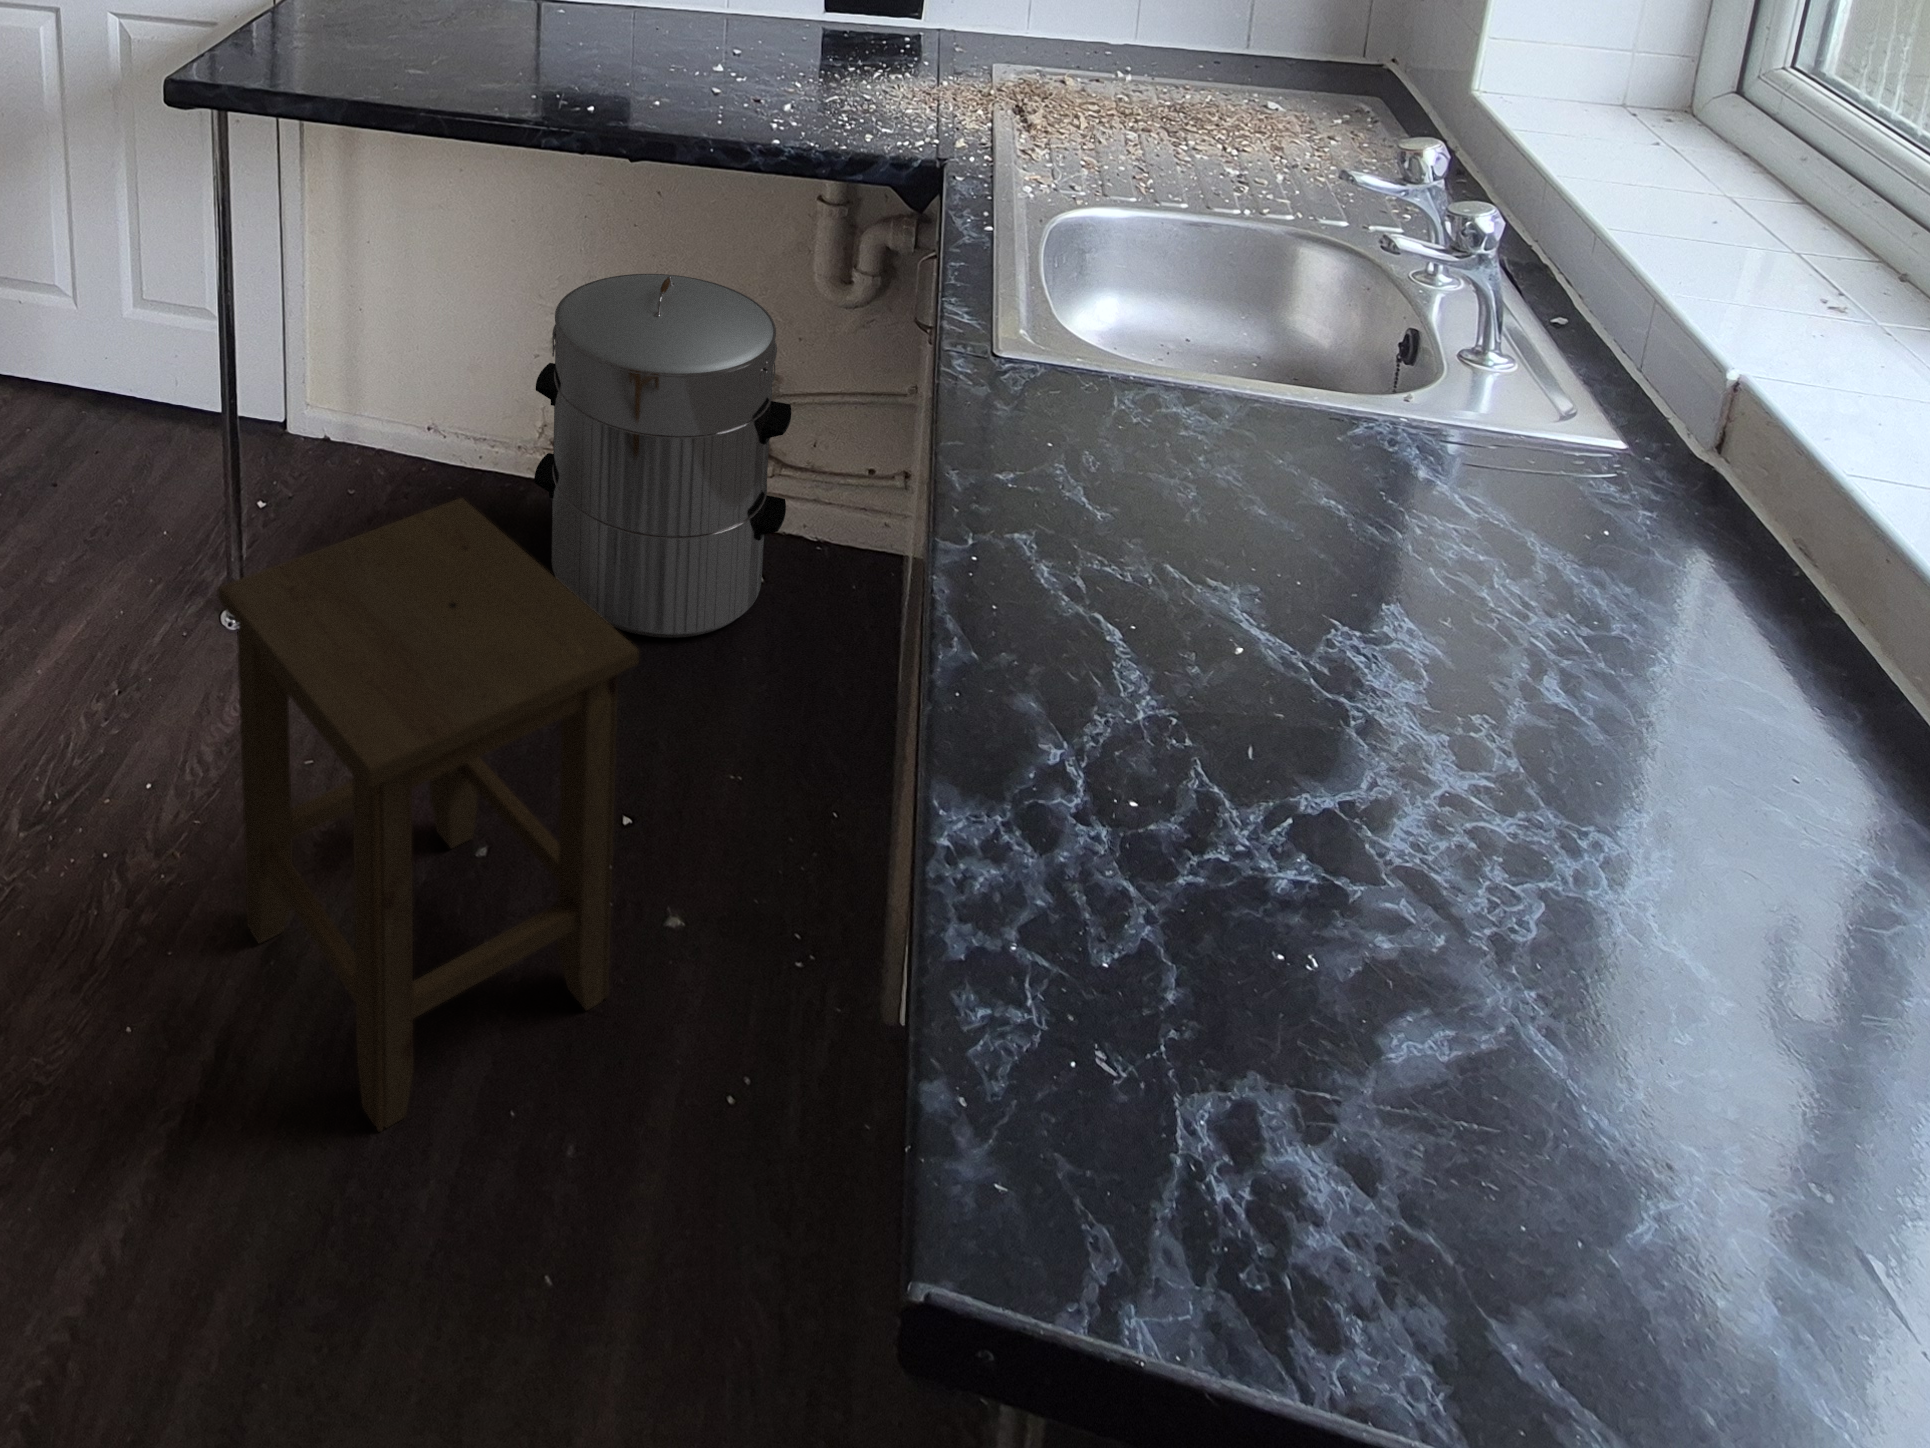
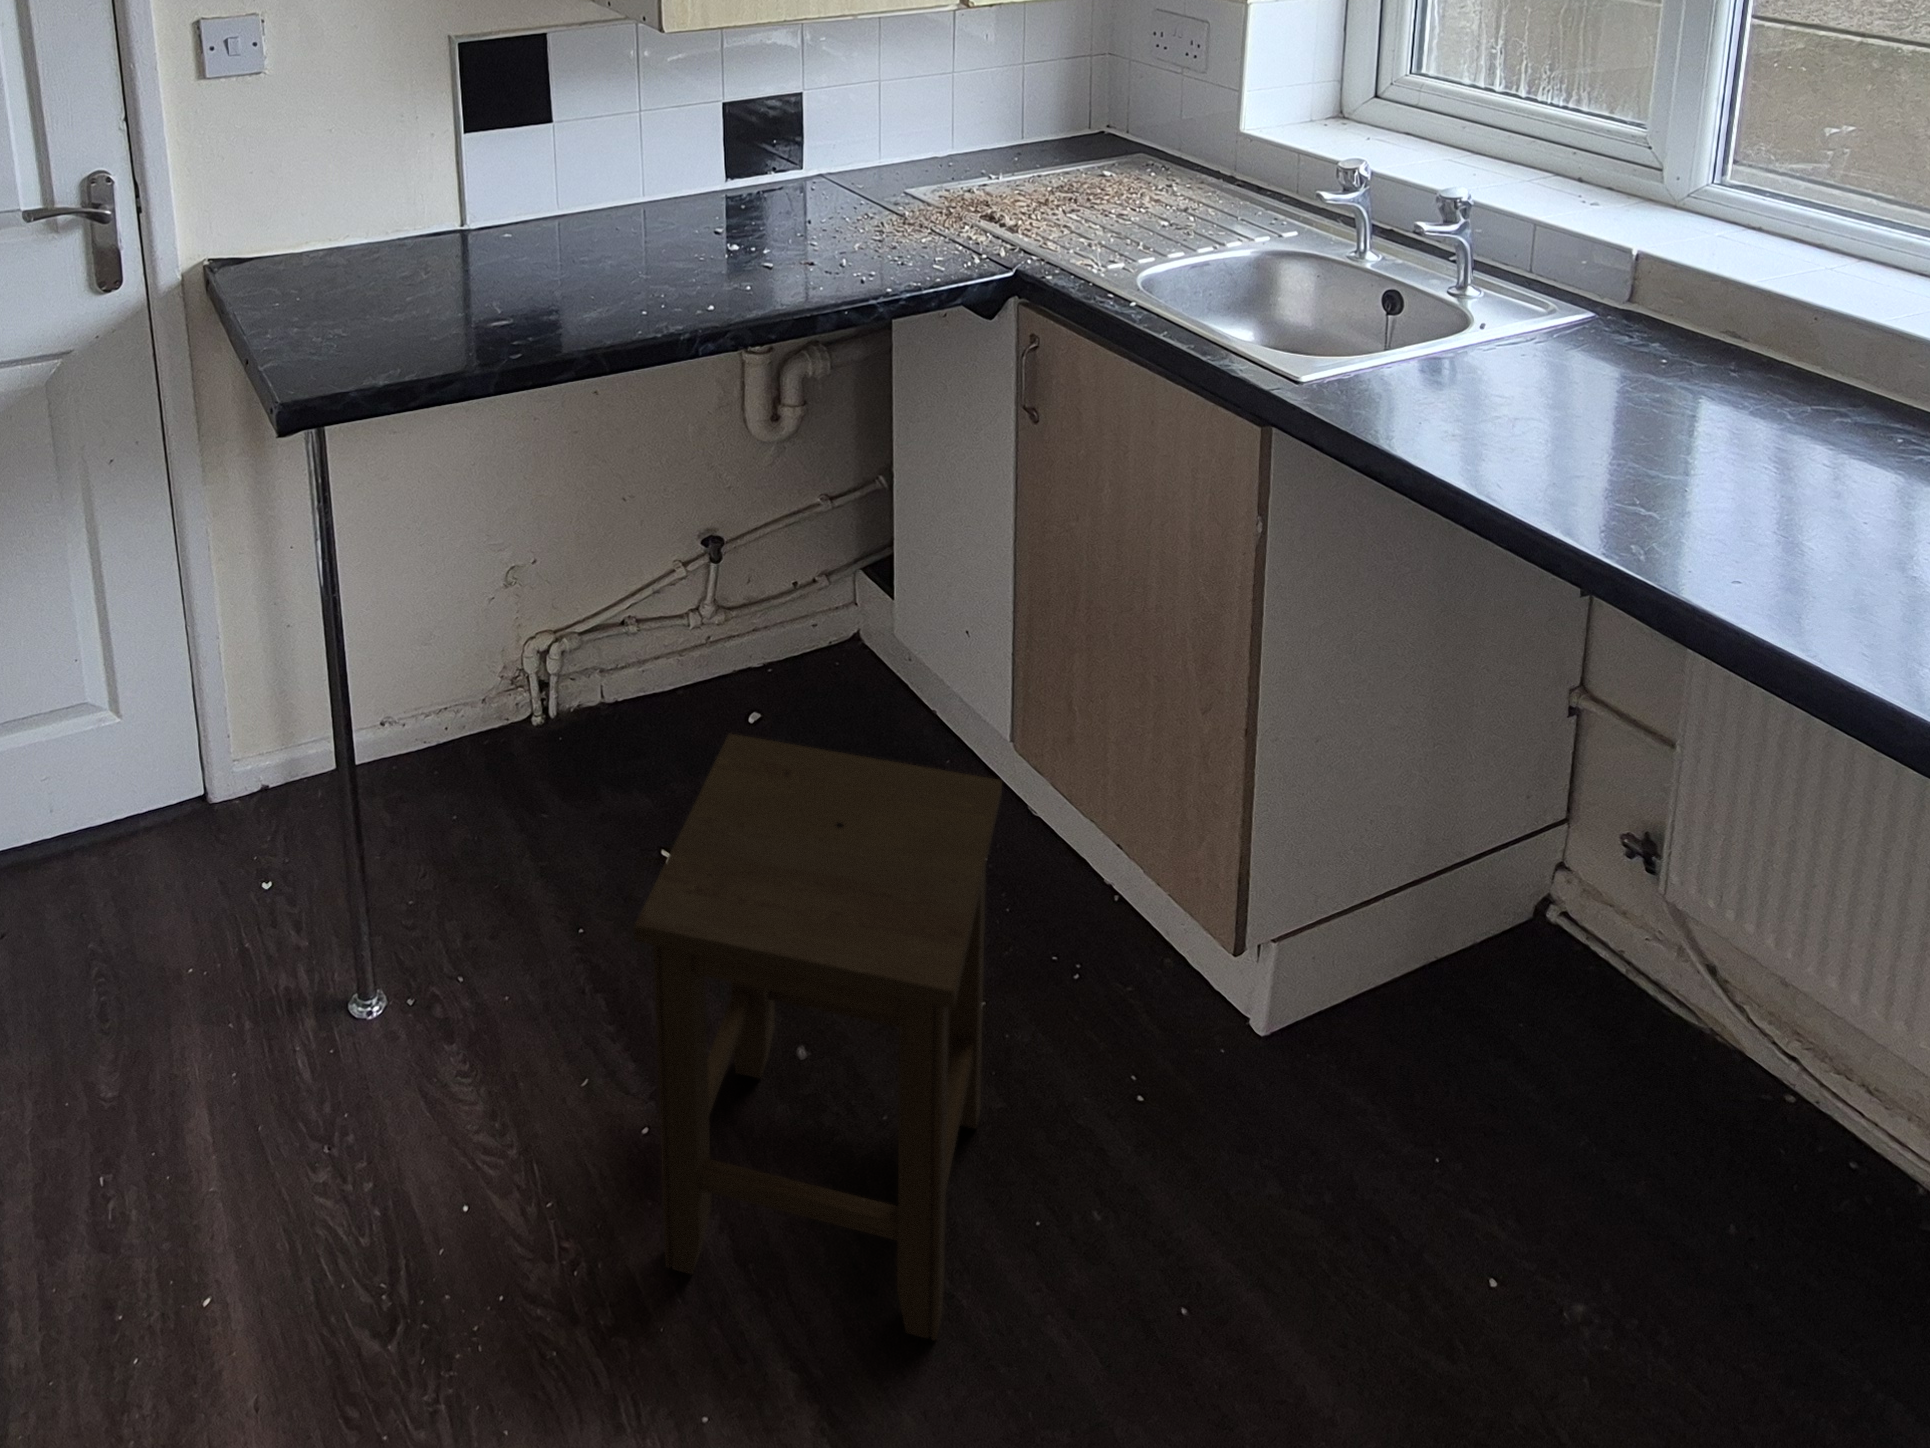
waste bin: present [534,274,791,638] -> none [560,460,804,817]

